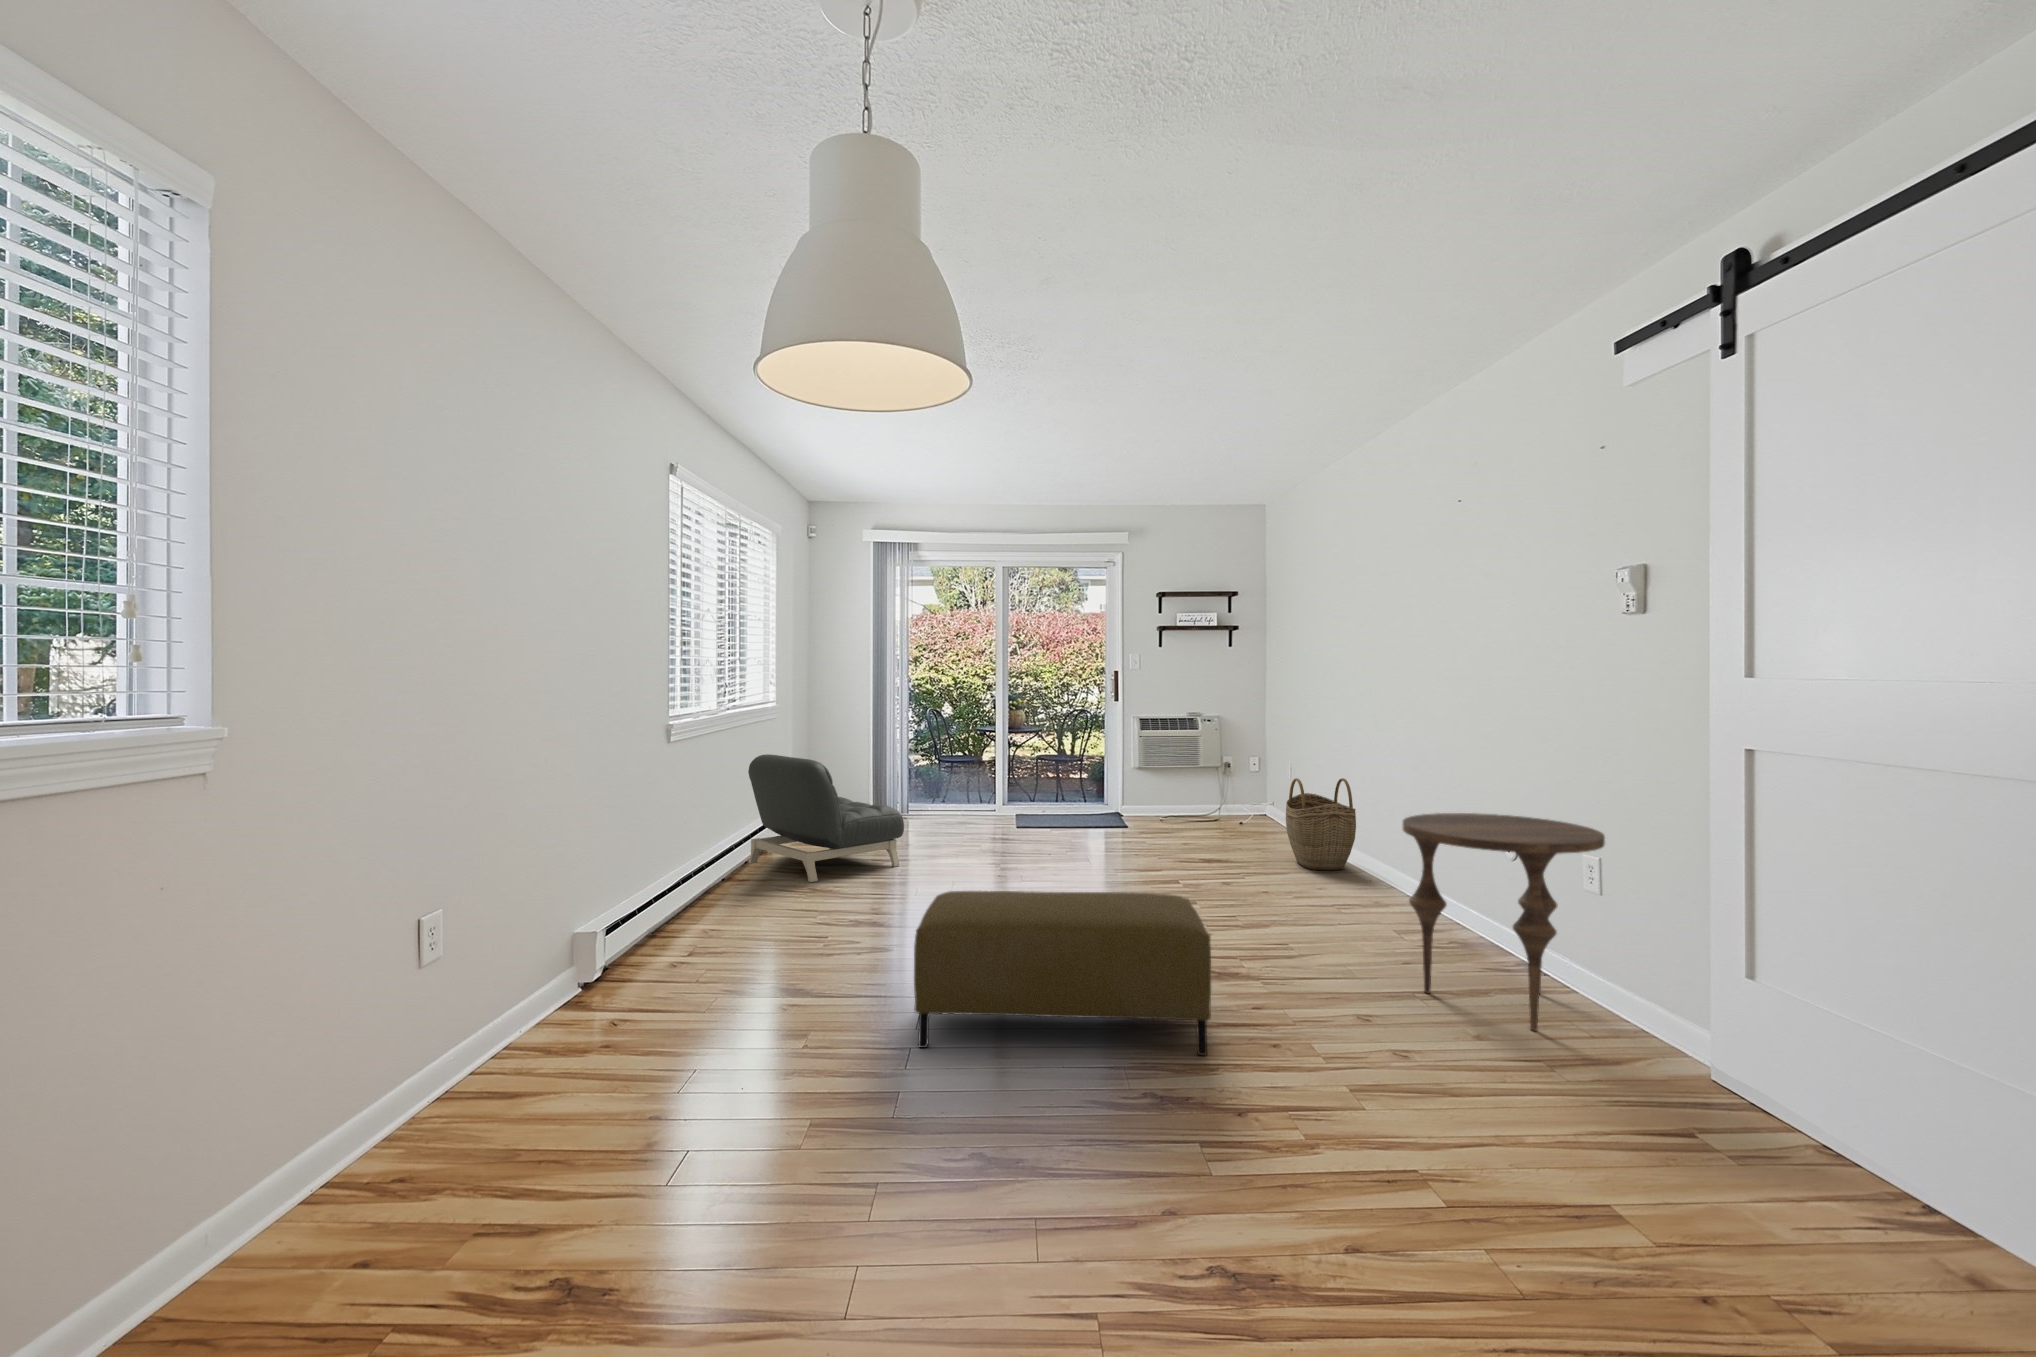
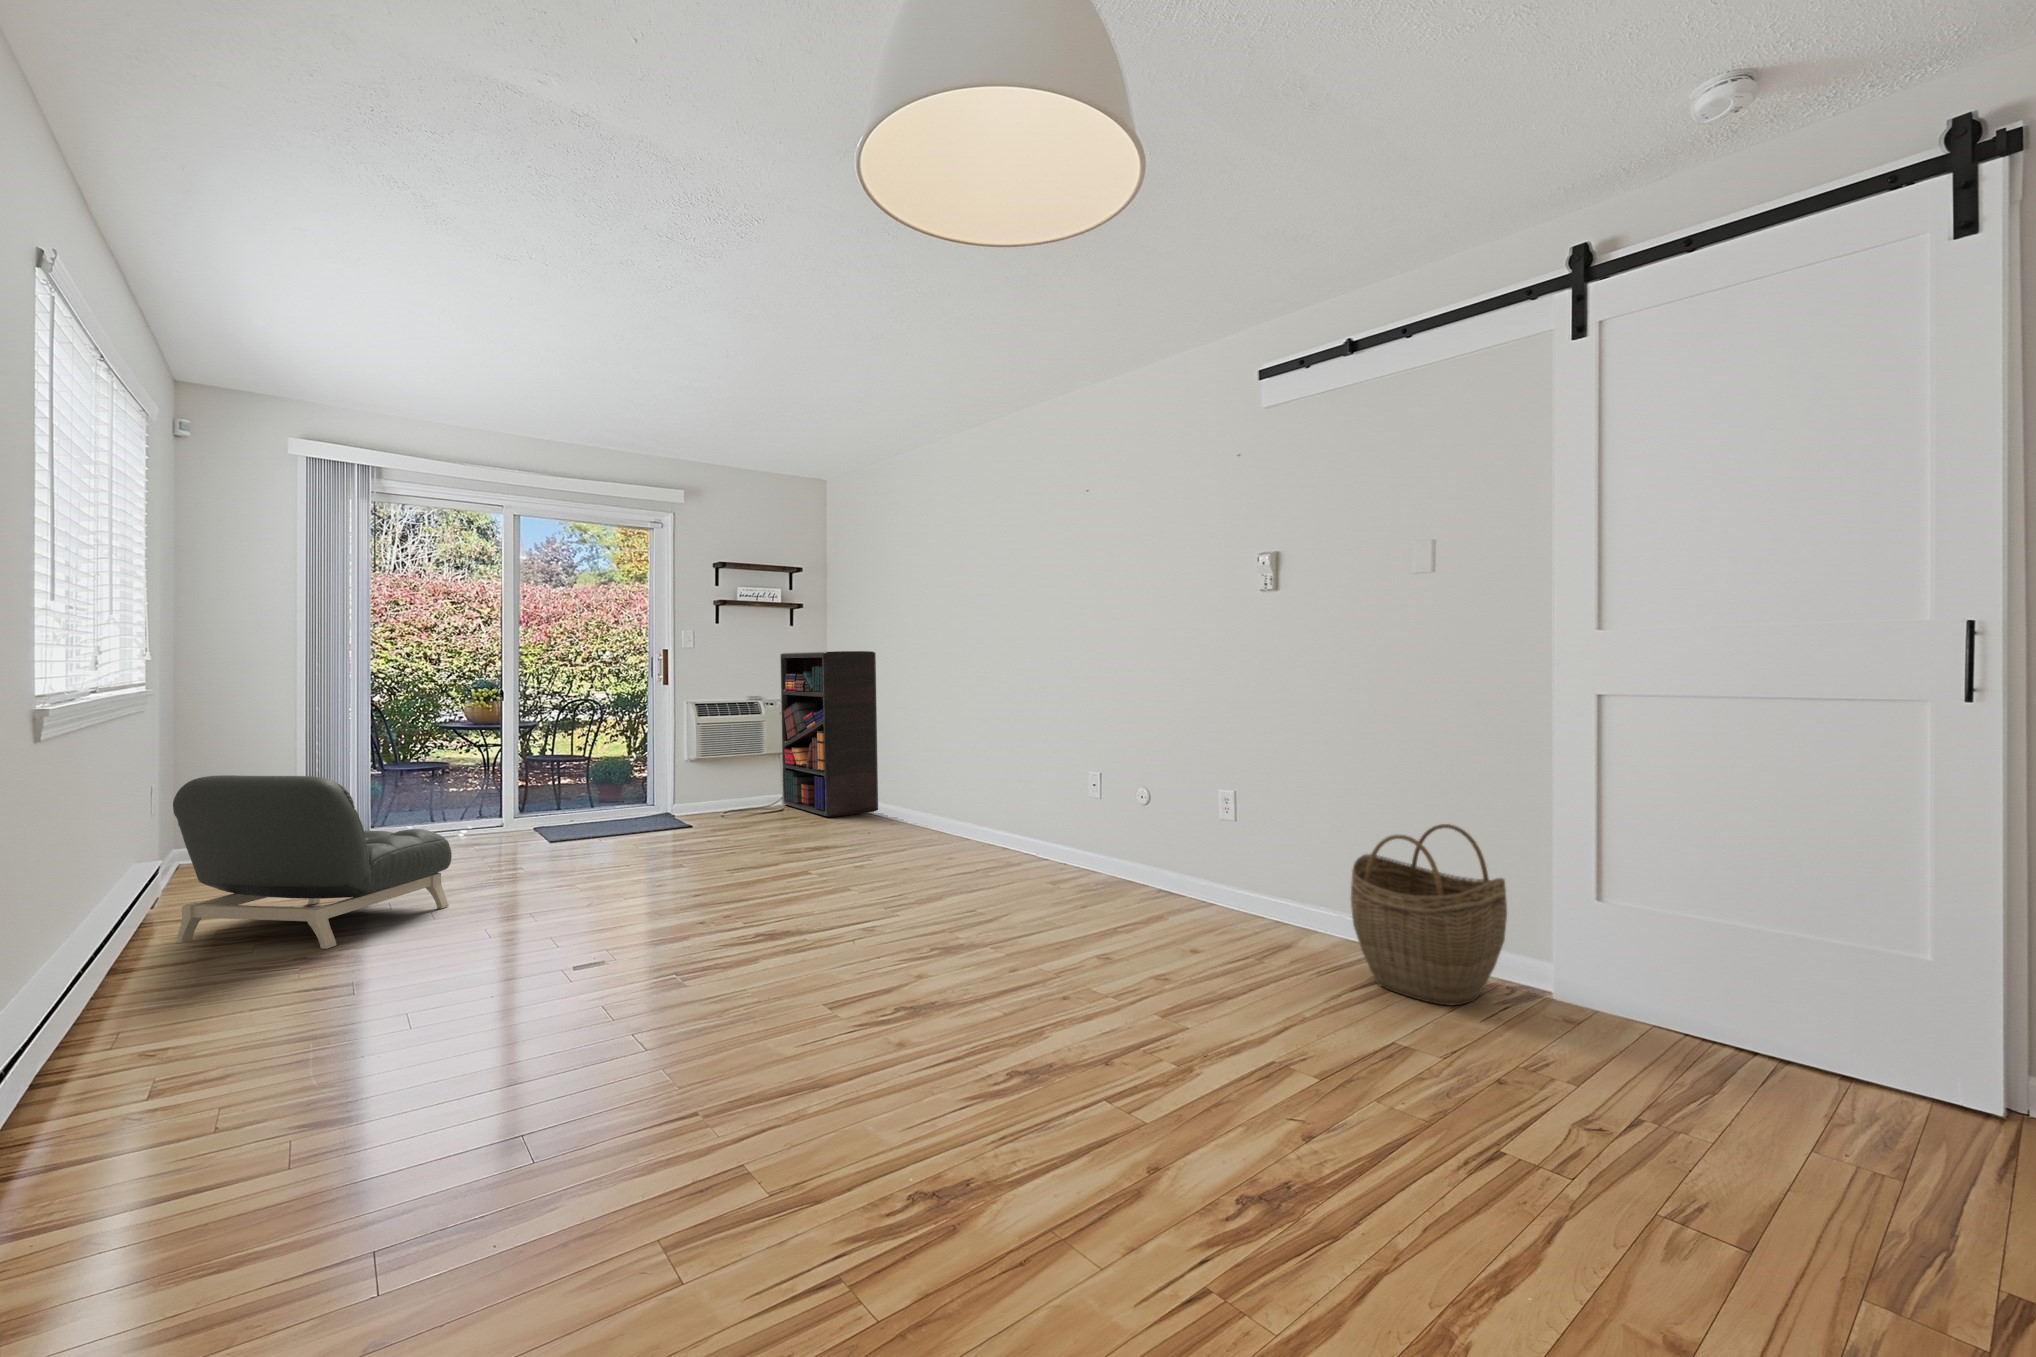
bookshelf: none [1218,673,1300,836] -> present [780,651,878,817]
woven basket: present [1286,778,1356,870] -> present [1351,824,1507,1006]
side table: present [1402,813,1605,1031] -> none [1101,761,1255,935]
ottoman: present [914,891,1211,1055] -> none [678,870,1029,1103]

